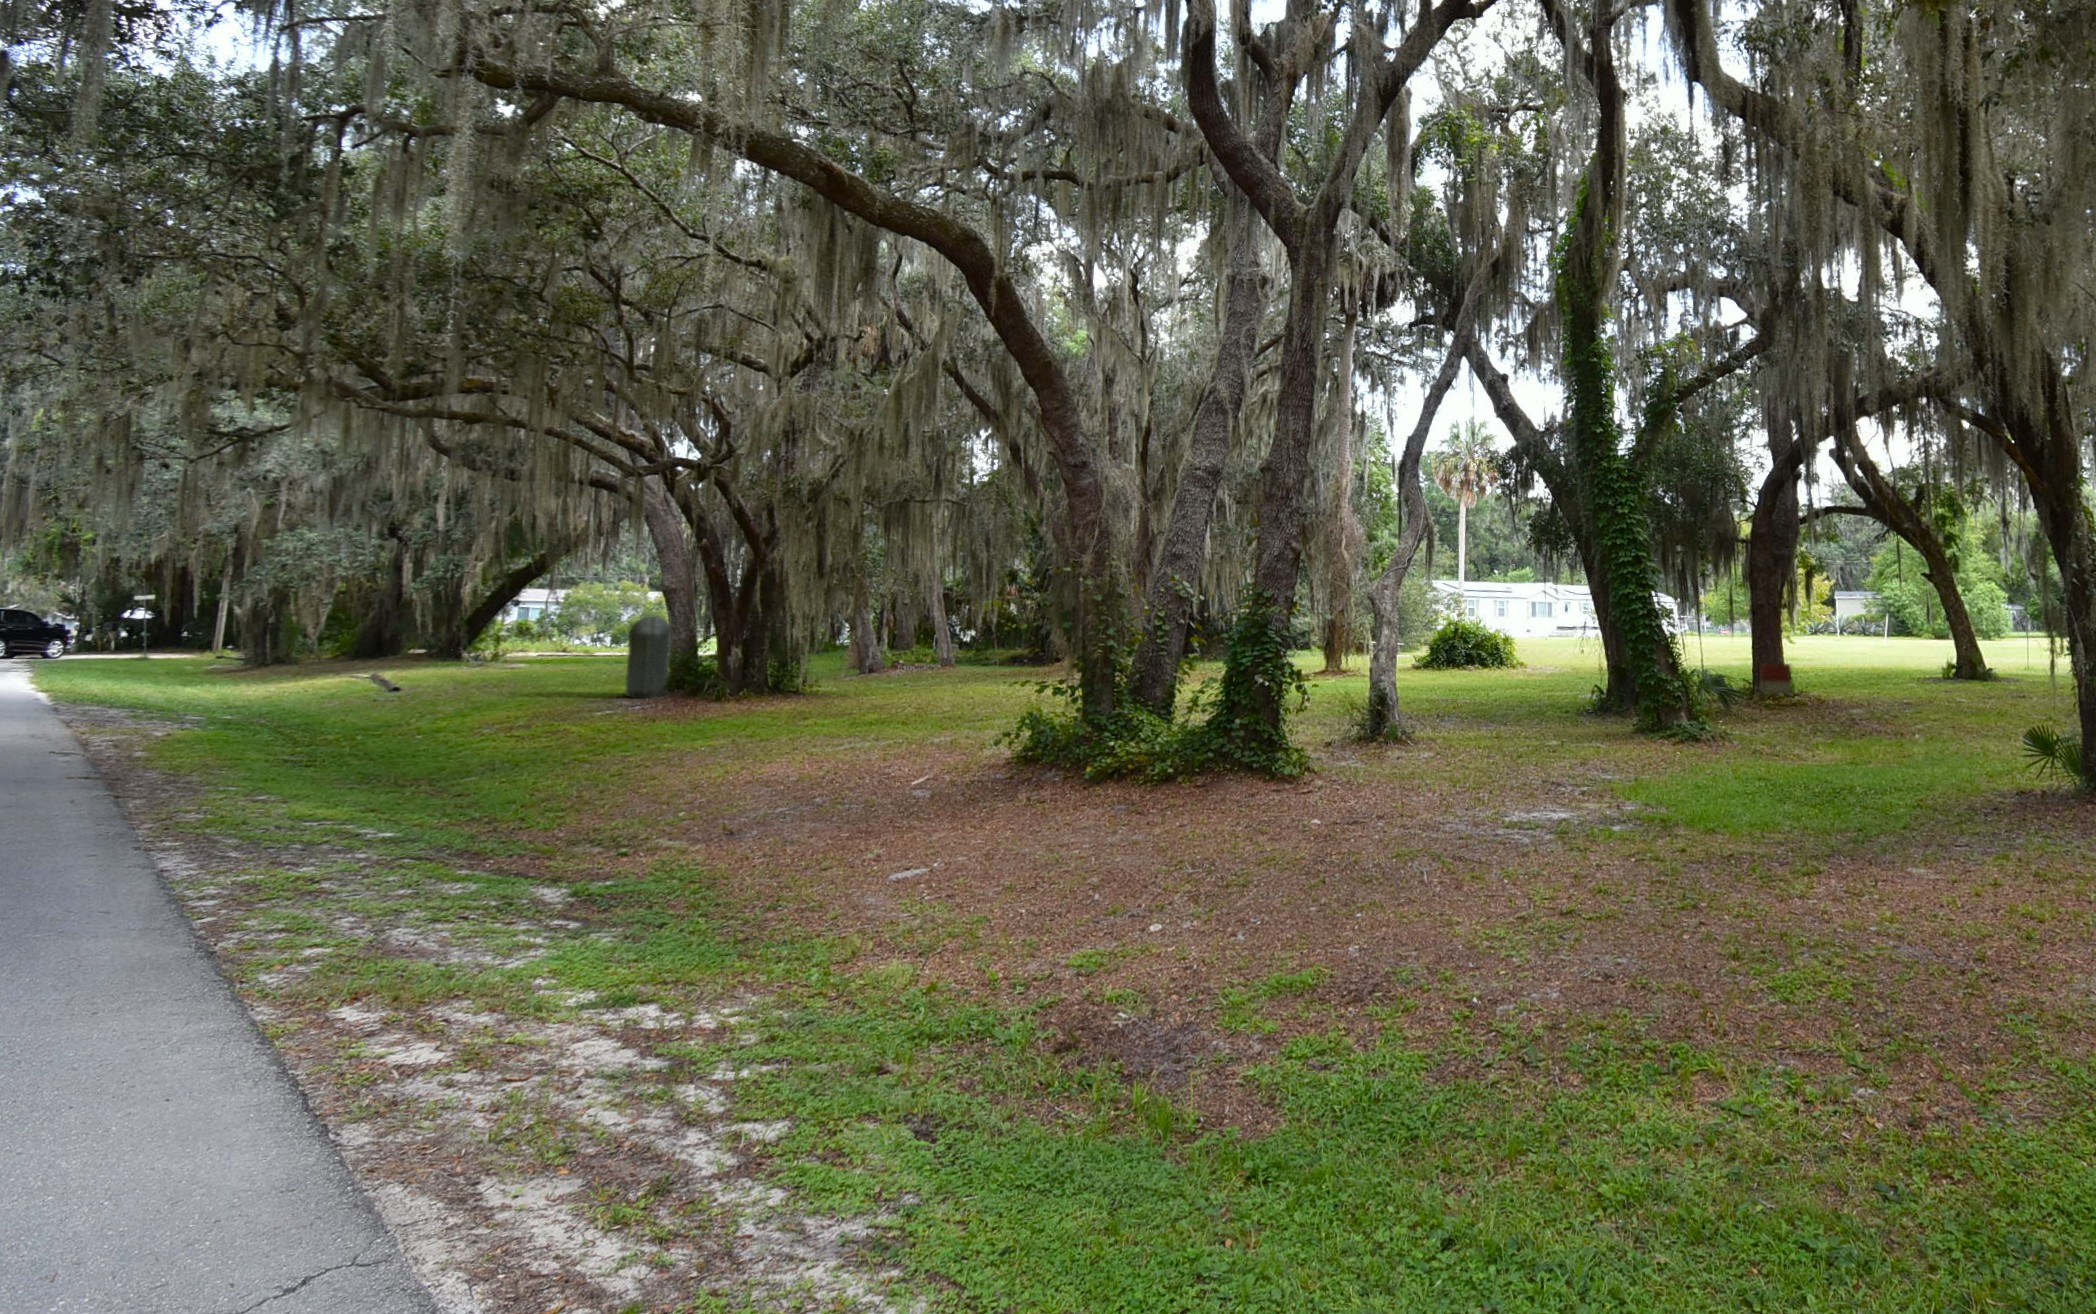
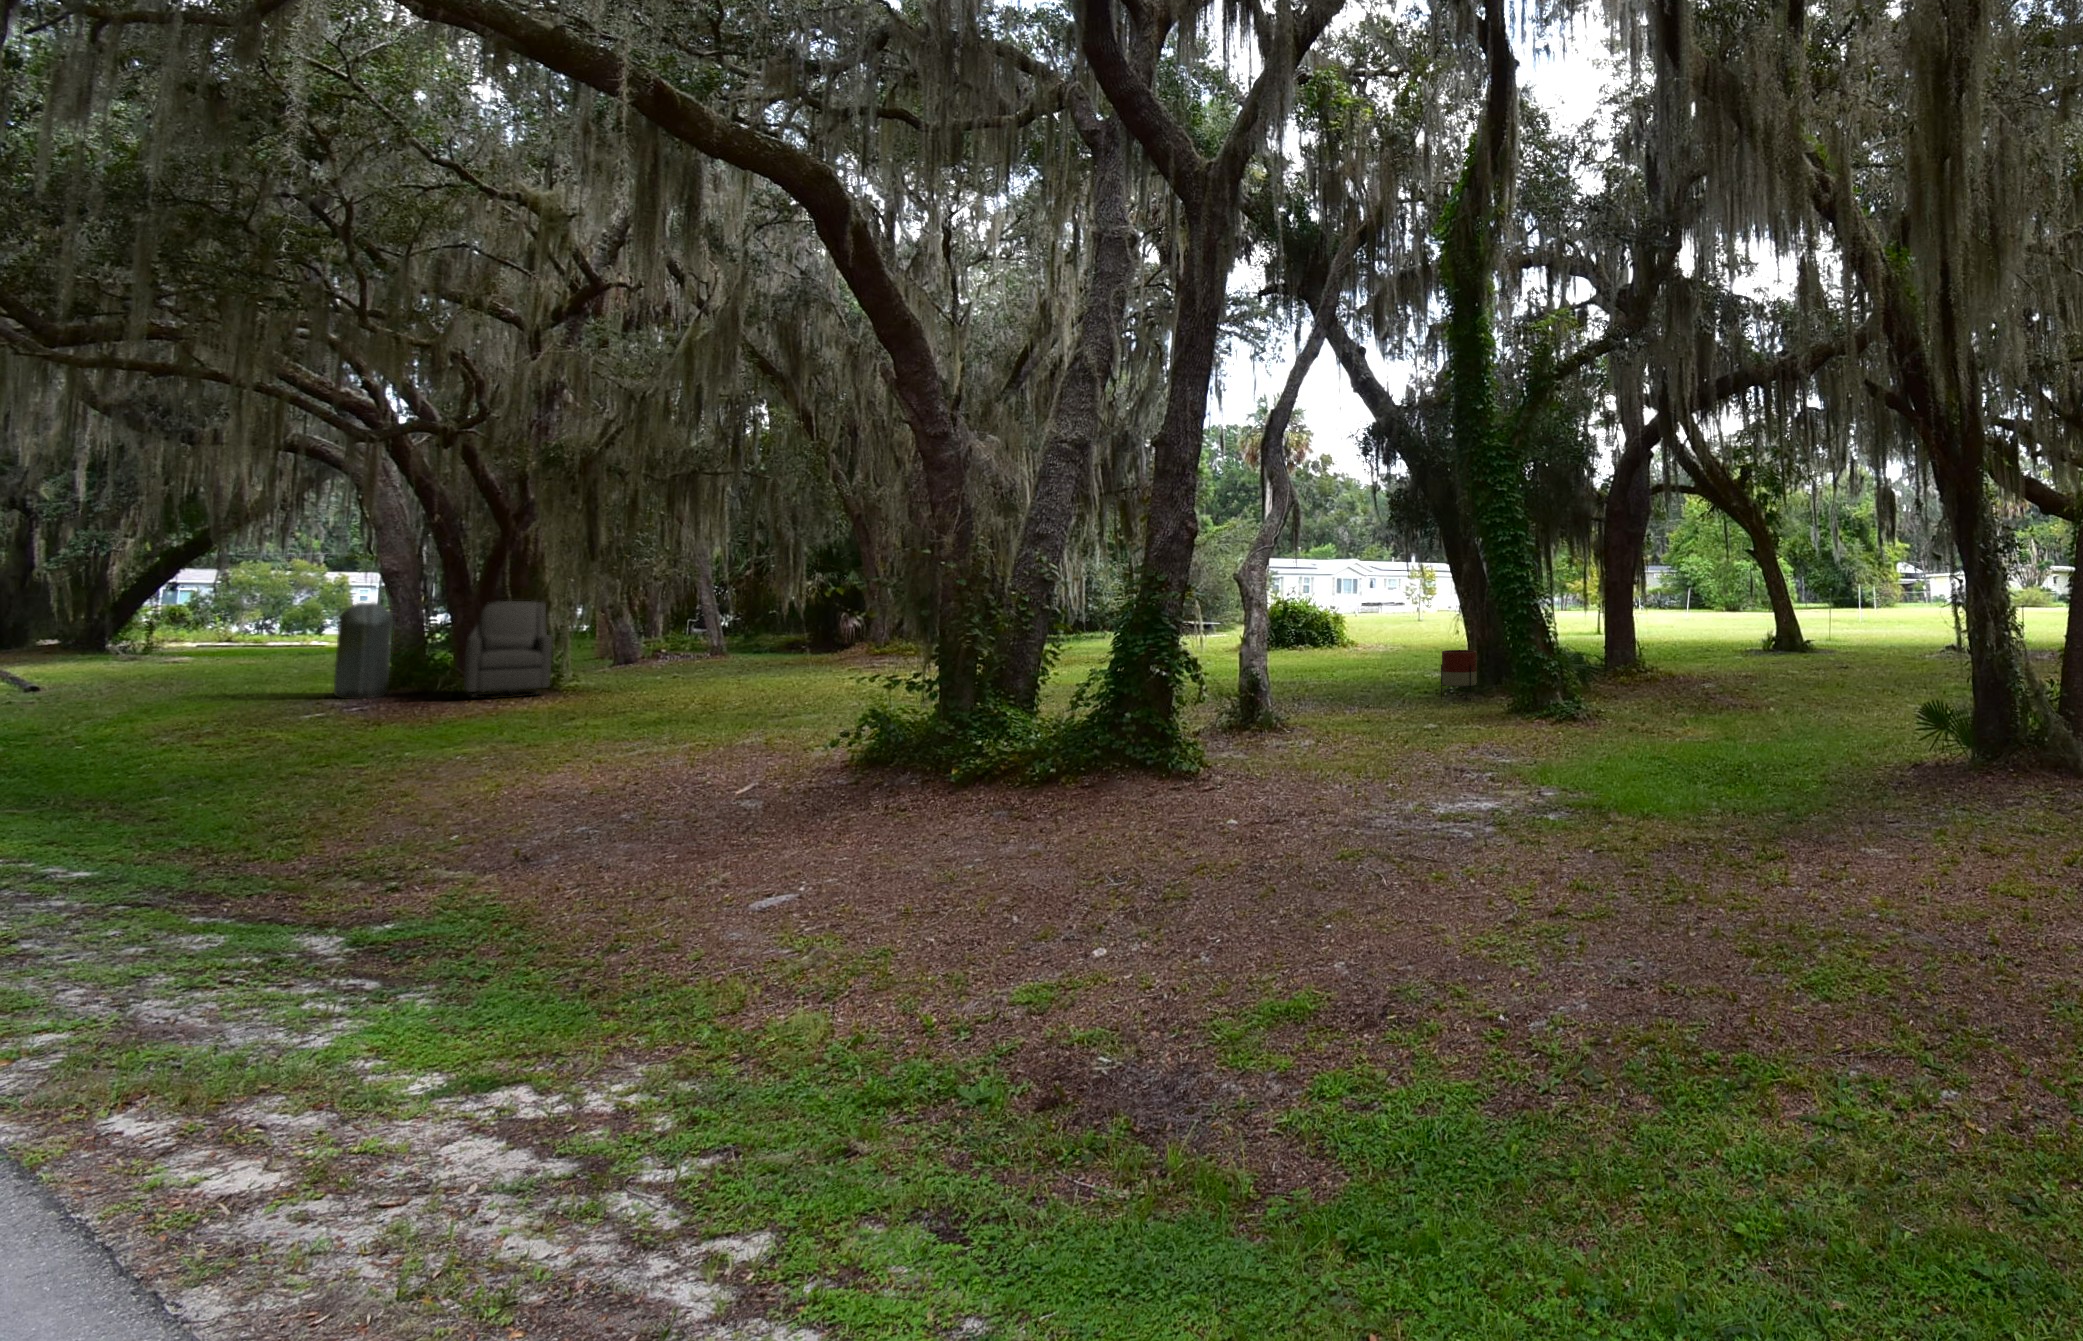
chair: none [726,617,796,701] -> present [464,601,552,699]
planter: present [1760,663,1791,701] -> present [1441,650,1477,701]

